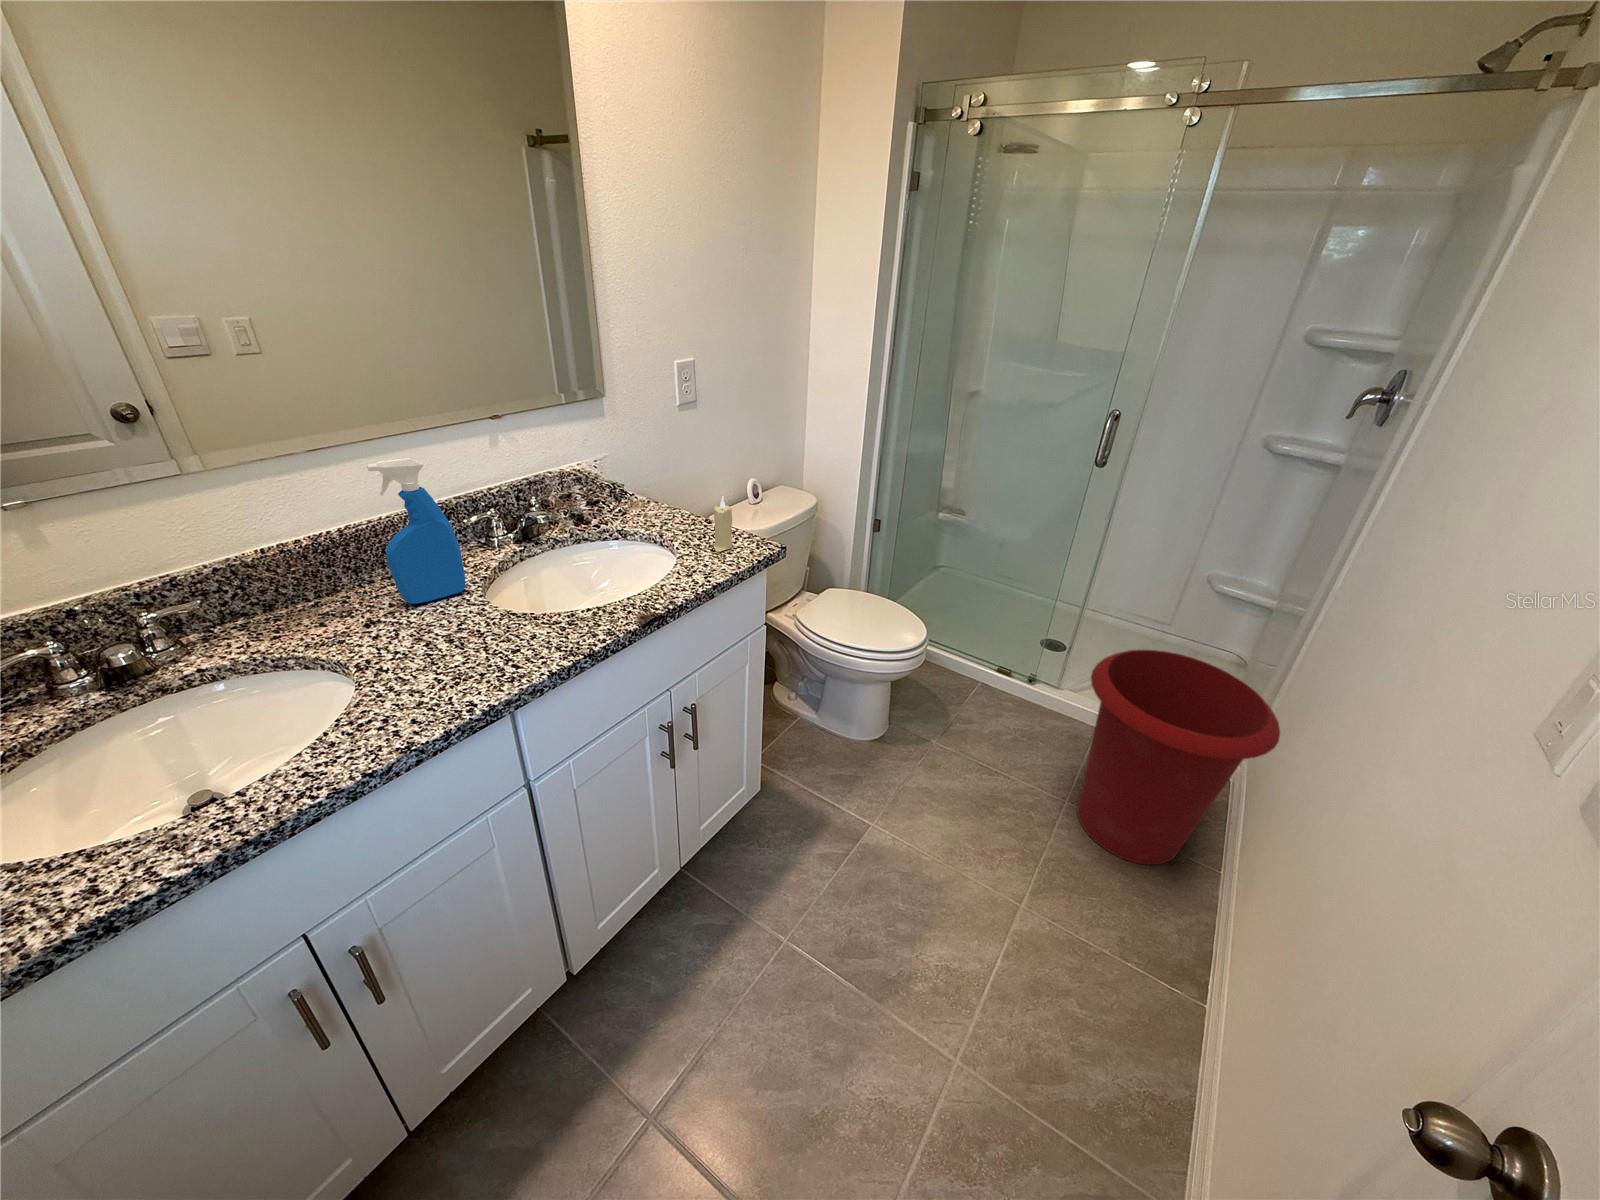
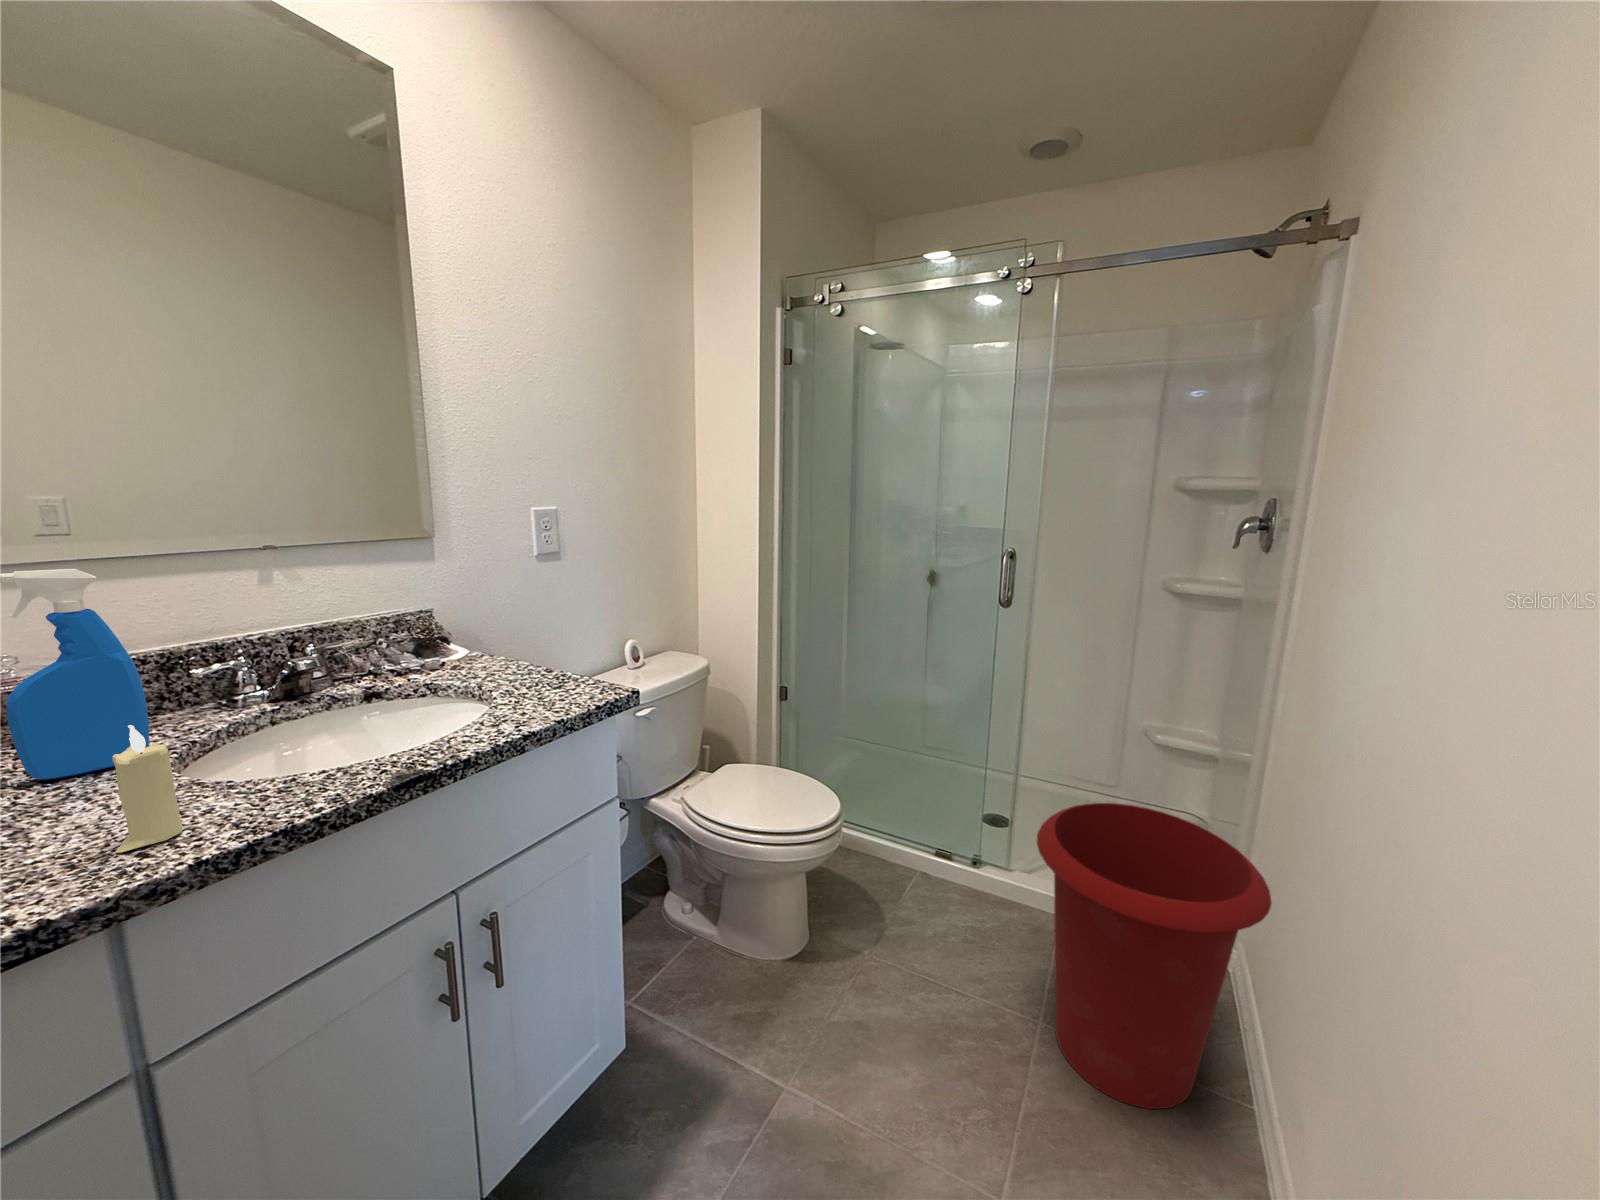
candle: present [714,496,732,552] -> present [113,725,183,853]

